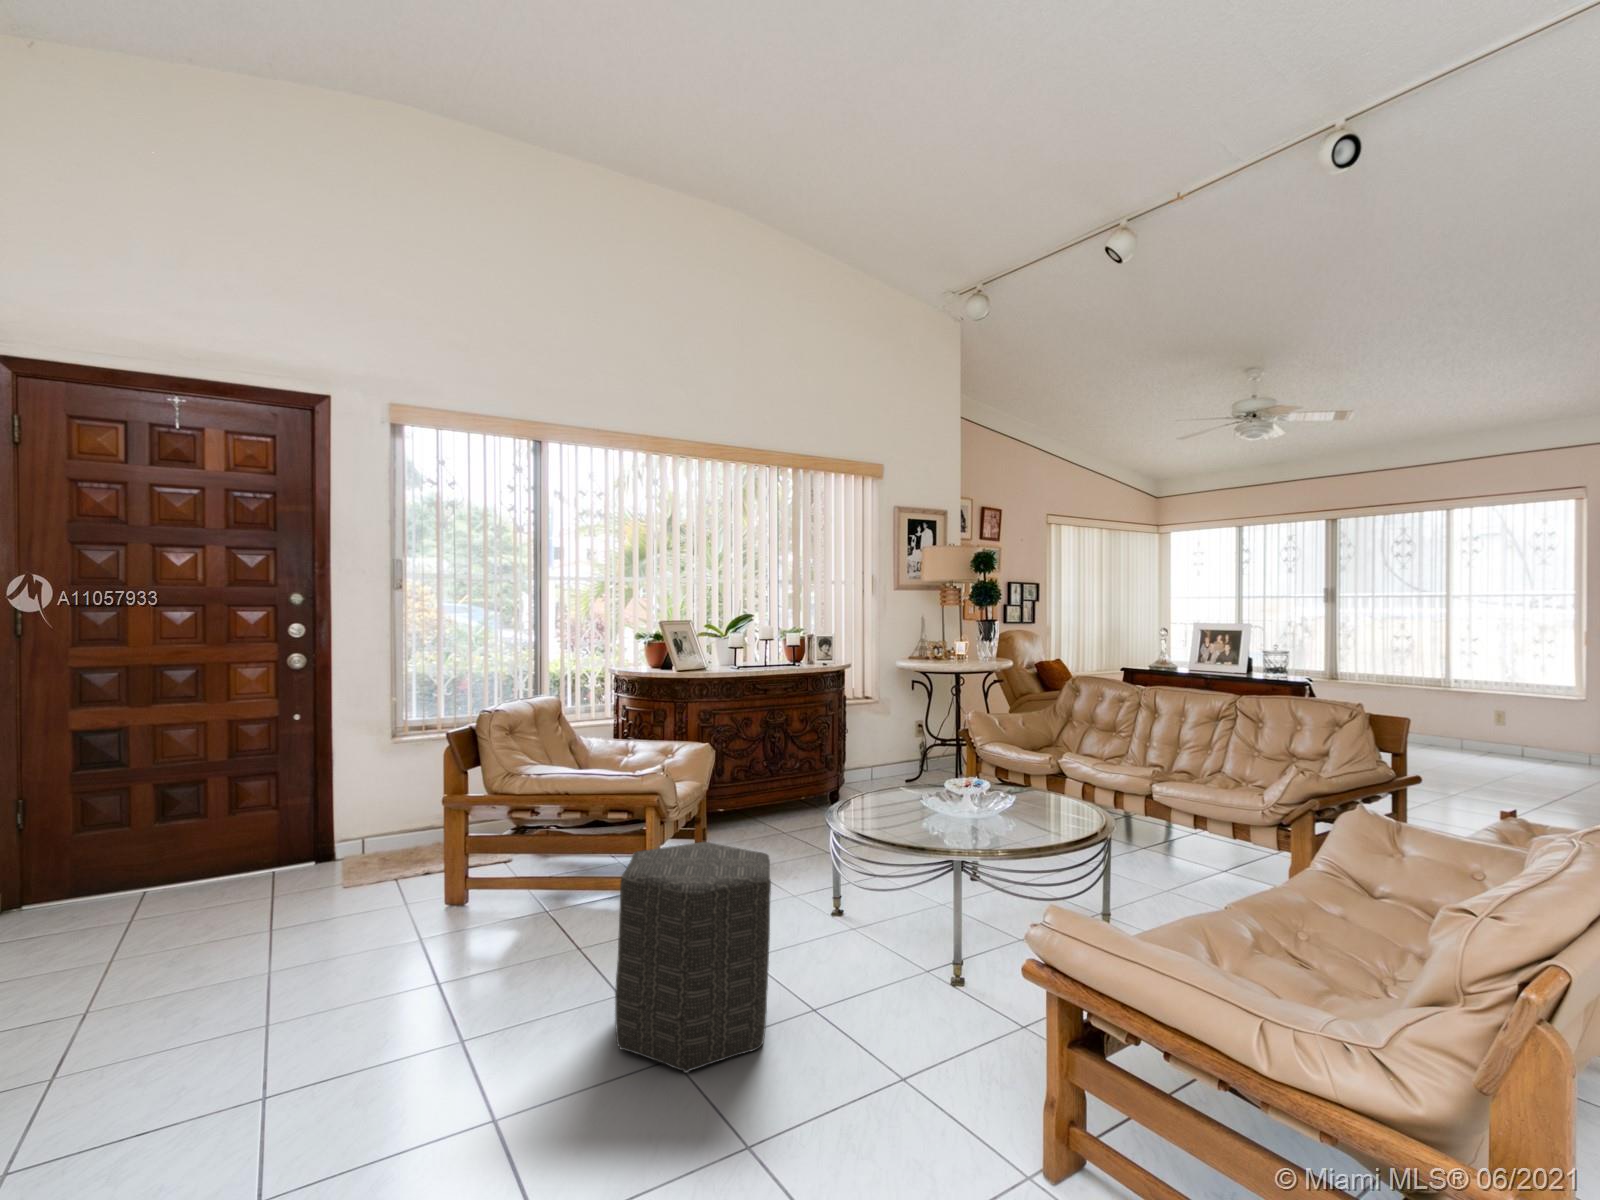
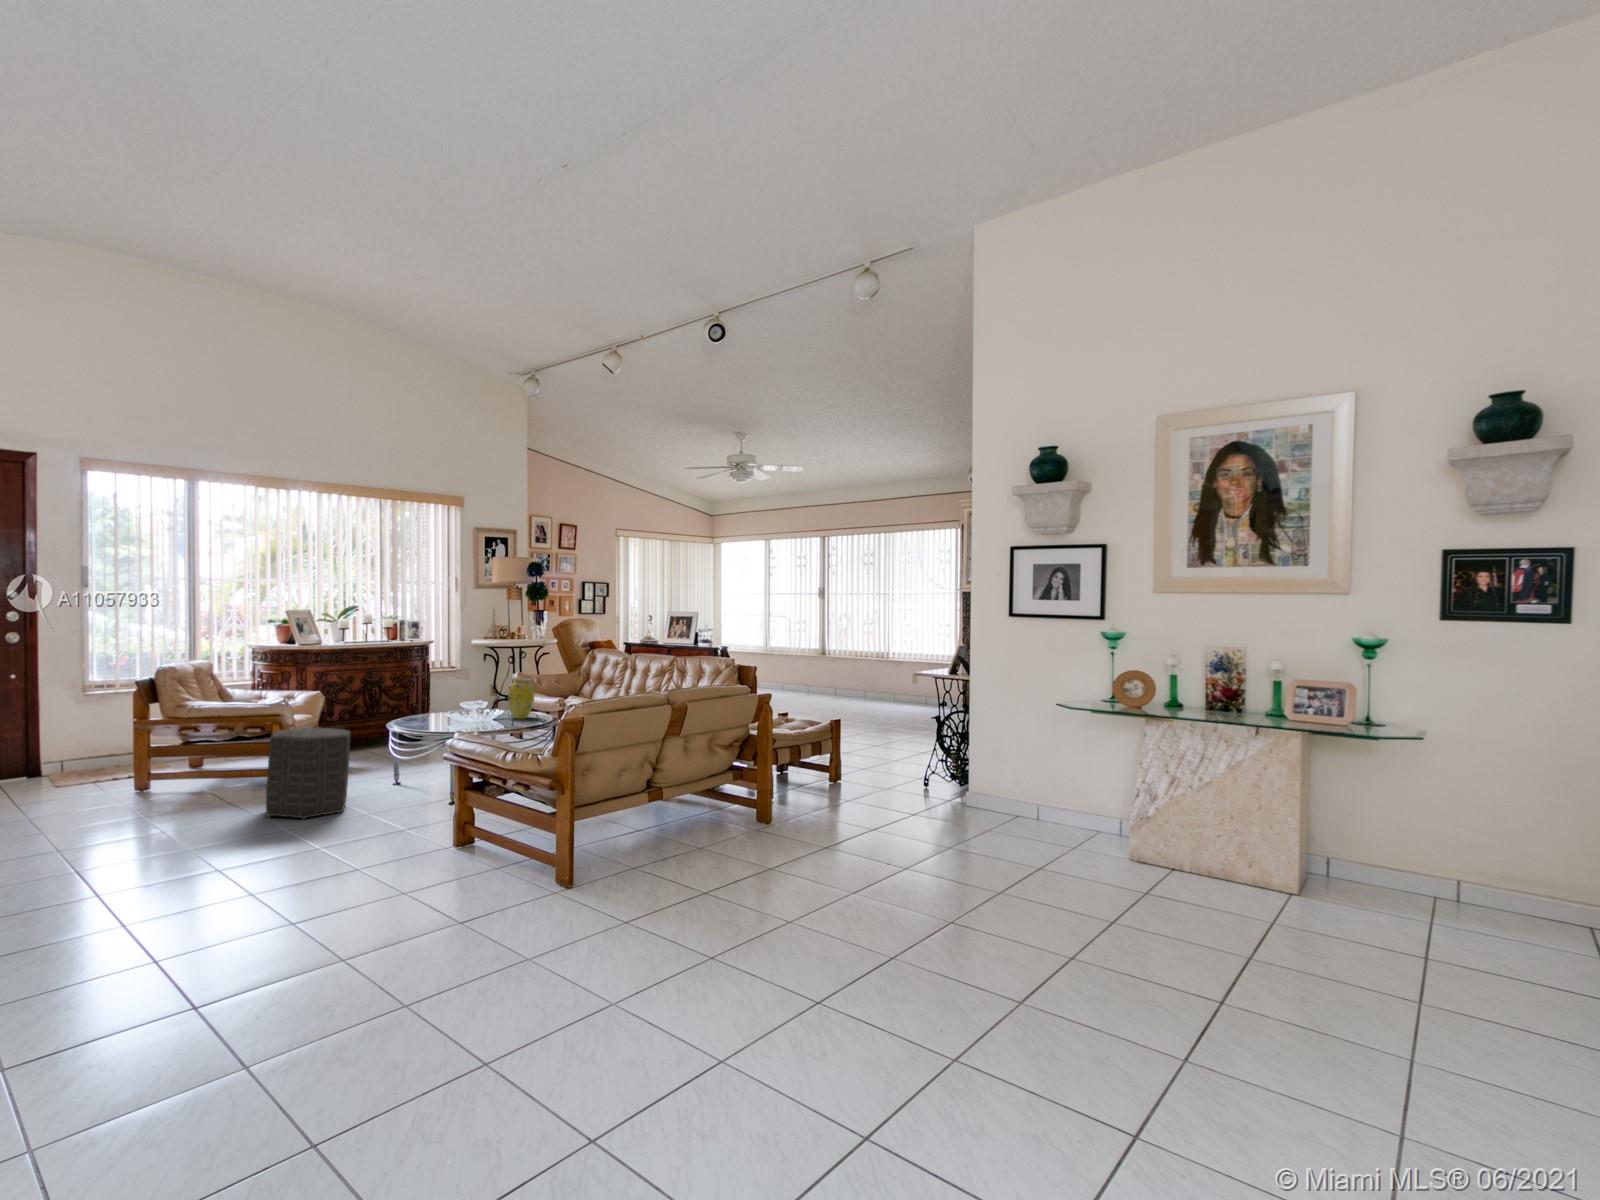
vase: none [1031,739,1083,820] -> present [508,678,535,719]

